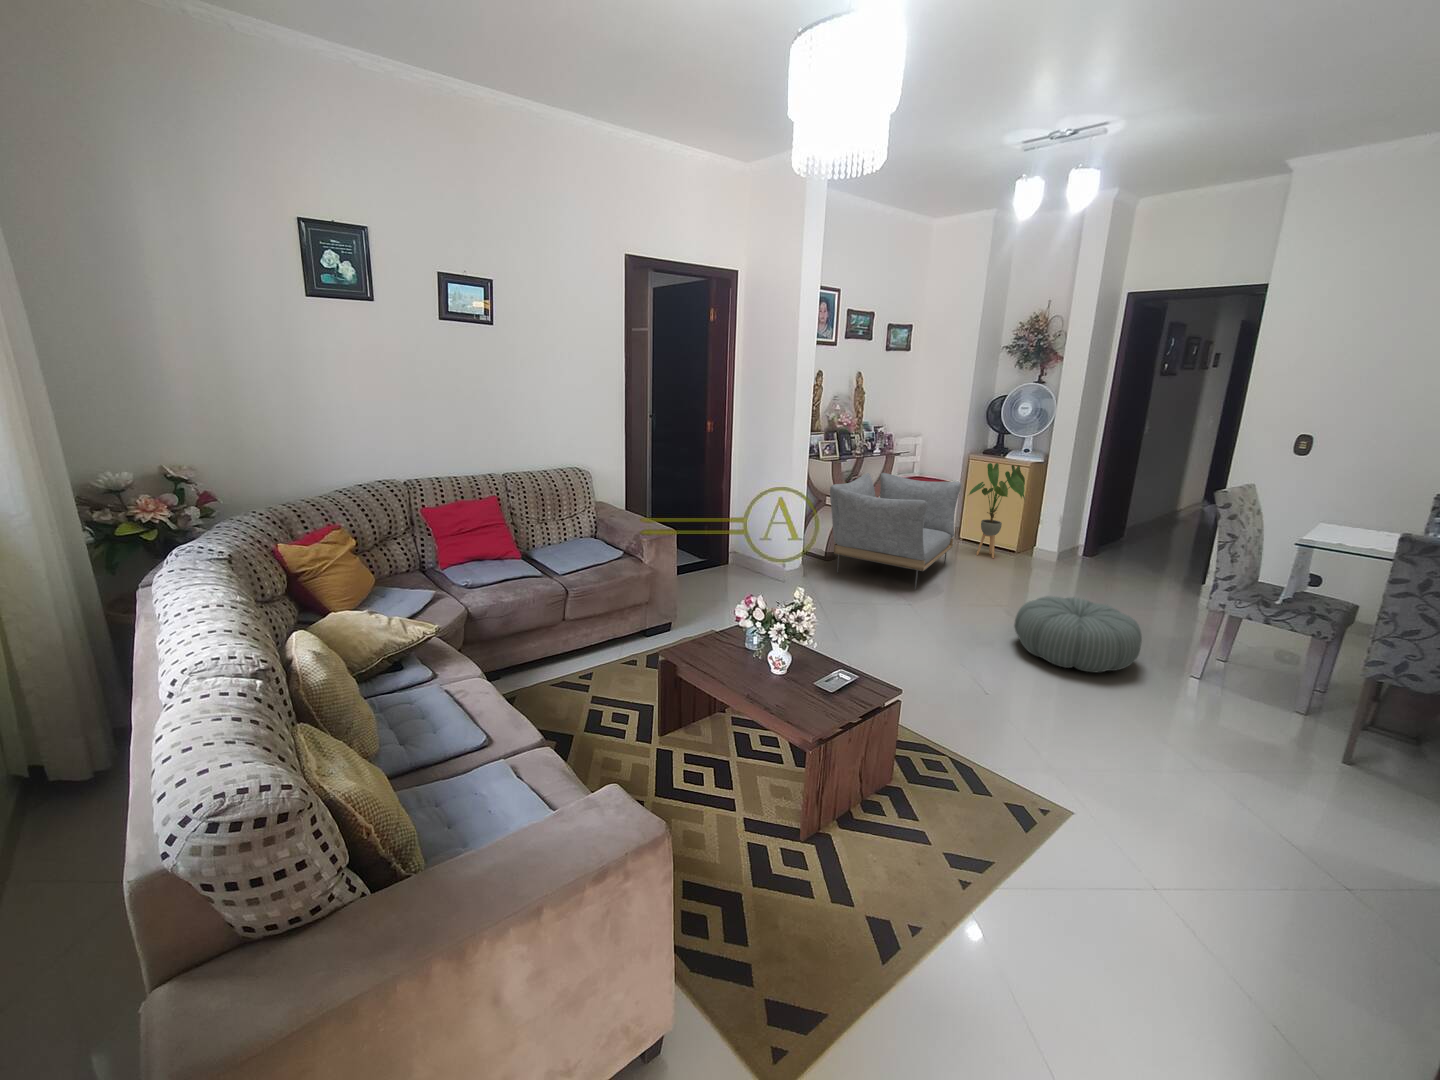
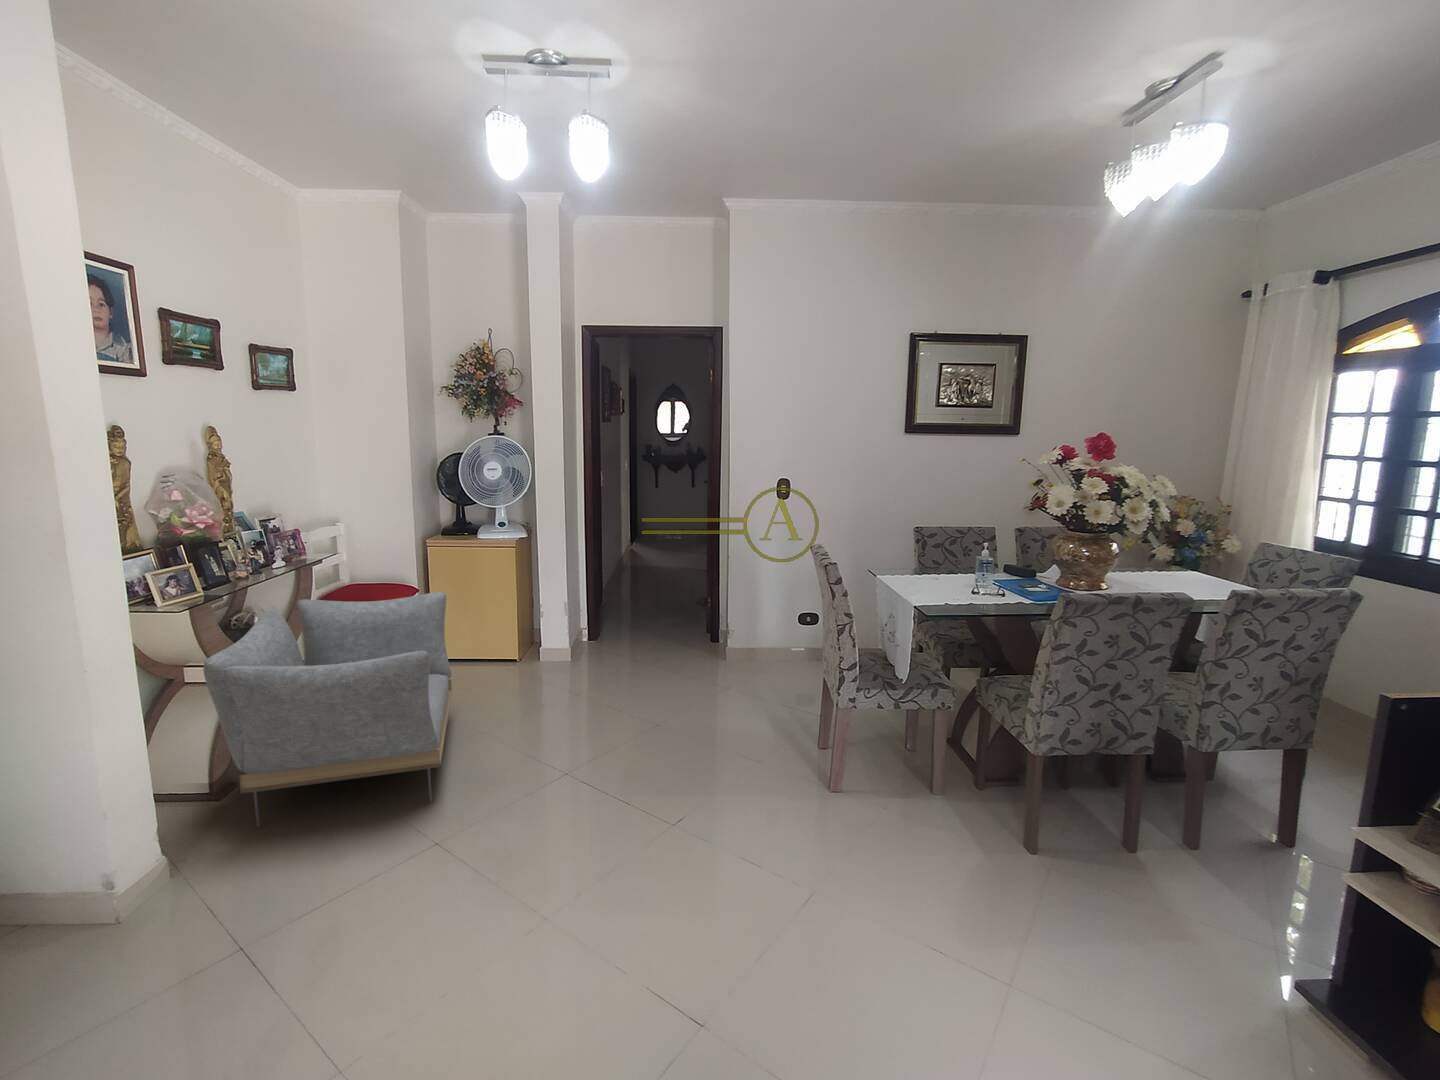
house plant: present [969,463,1025,558] -> none [449,549,532,685]
pouf: present [1014,596,1142,673] -> none [634,737,801,870]

